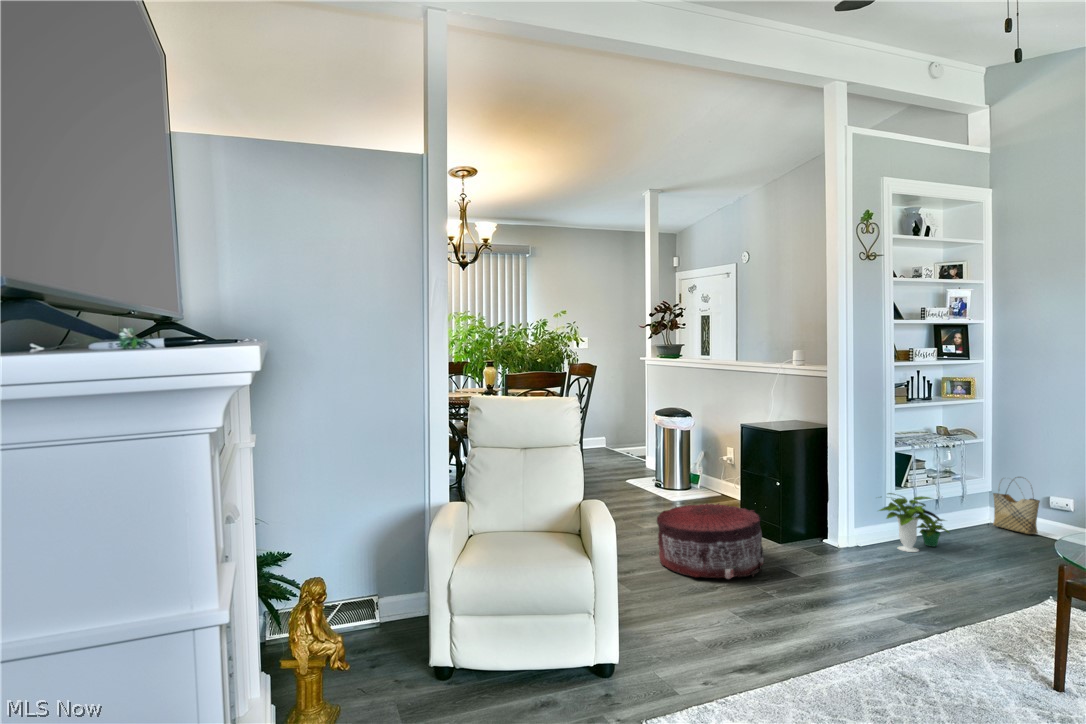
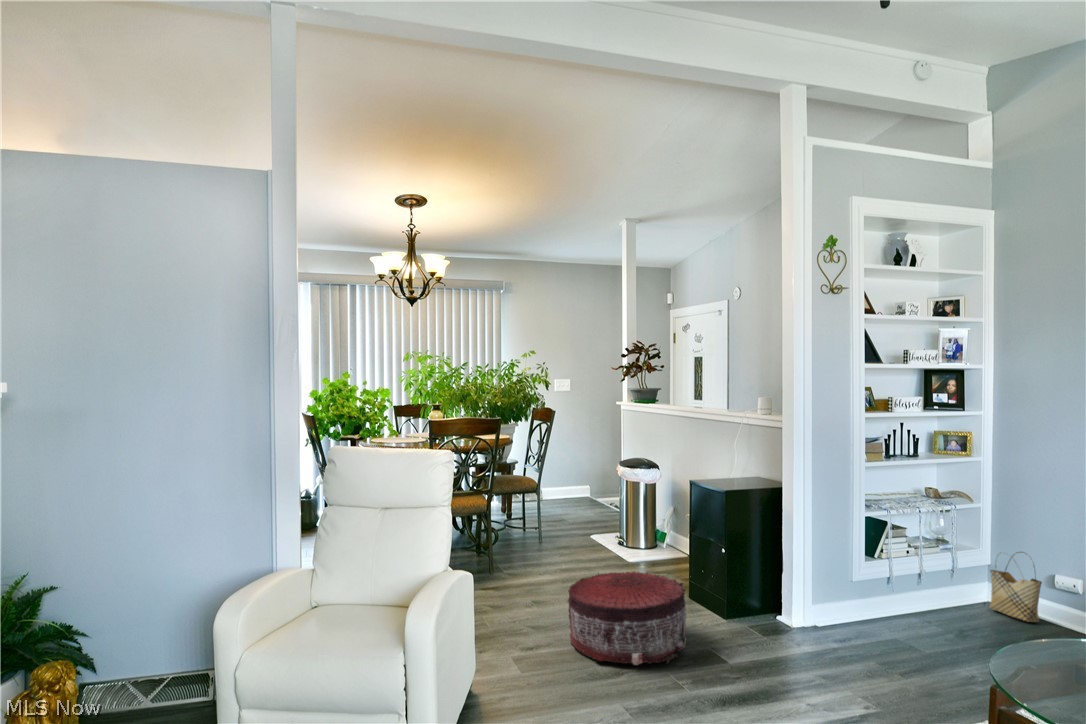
potted plant: present [879,493,949,552] -> none [836,567,922,640]

